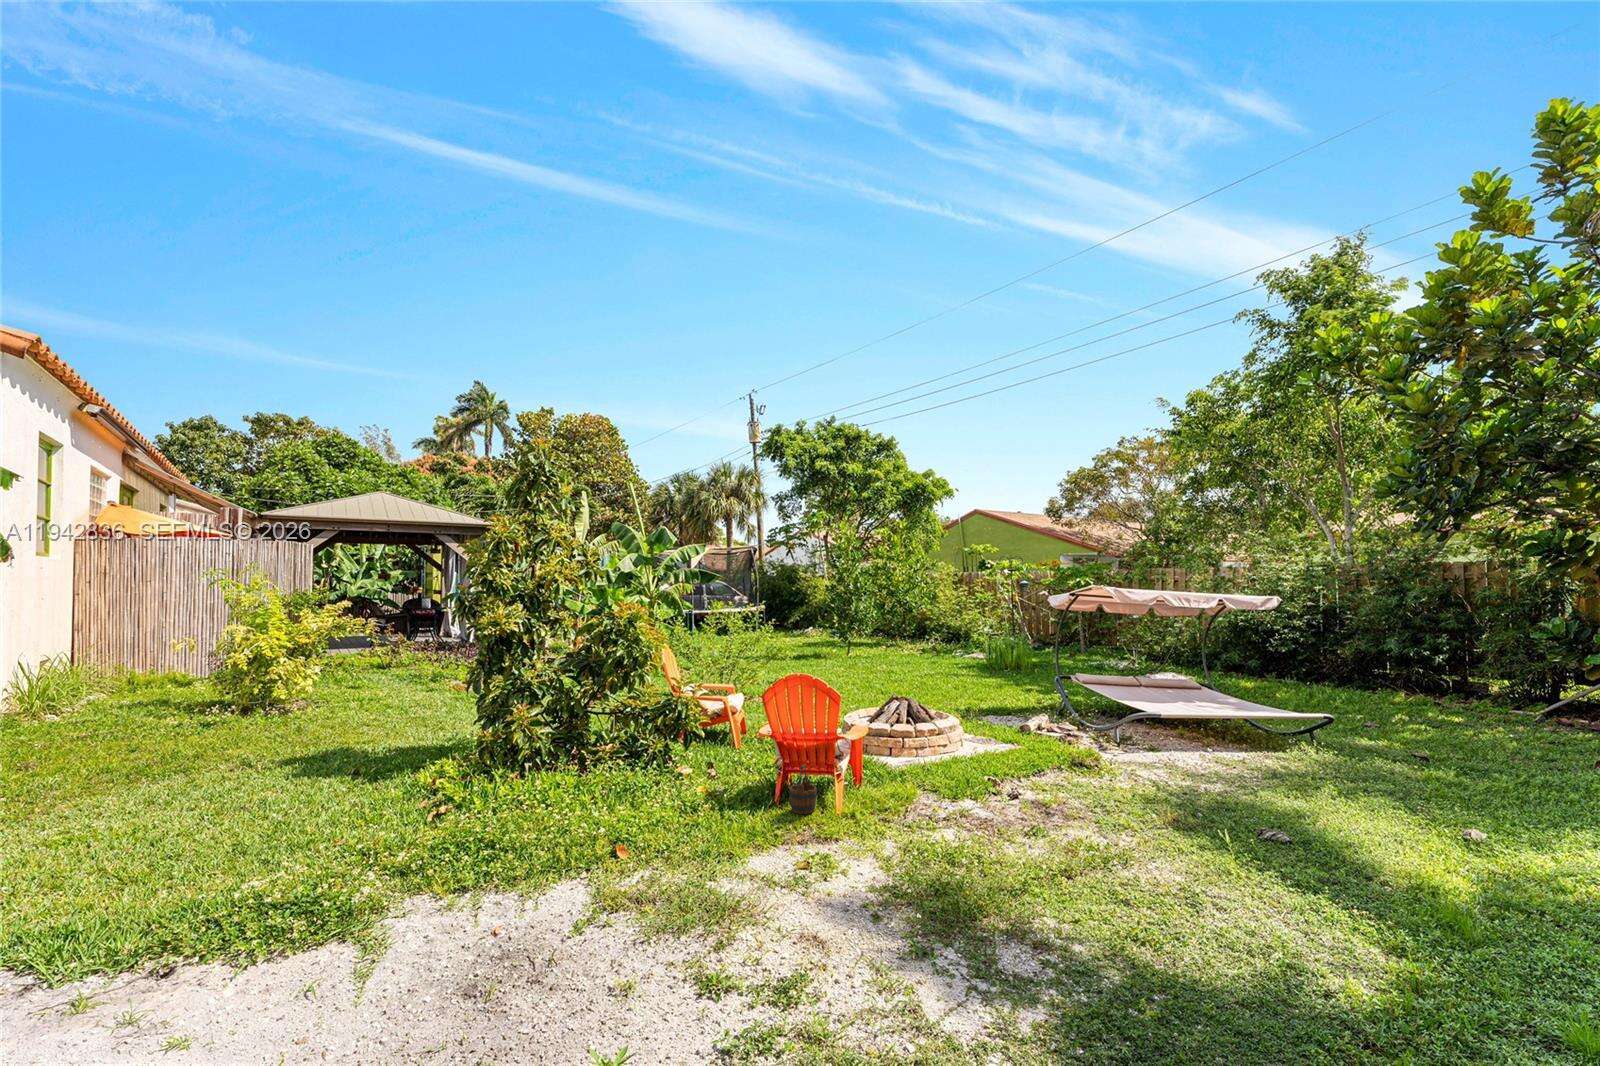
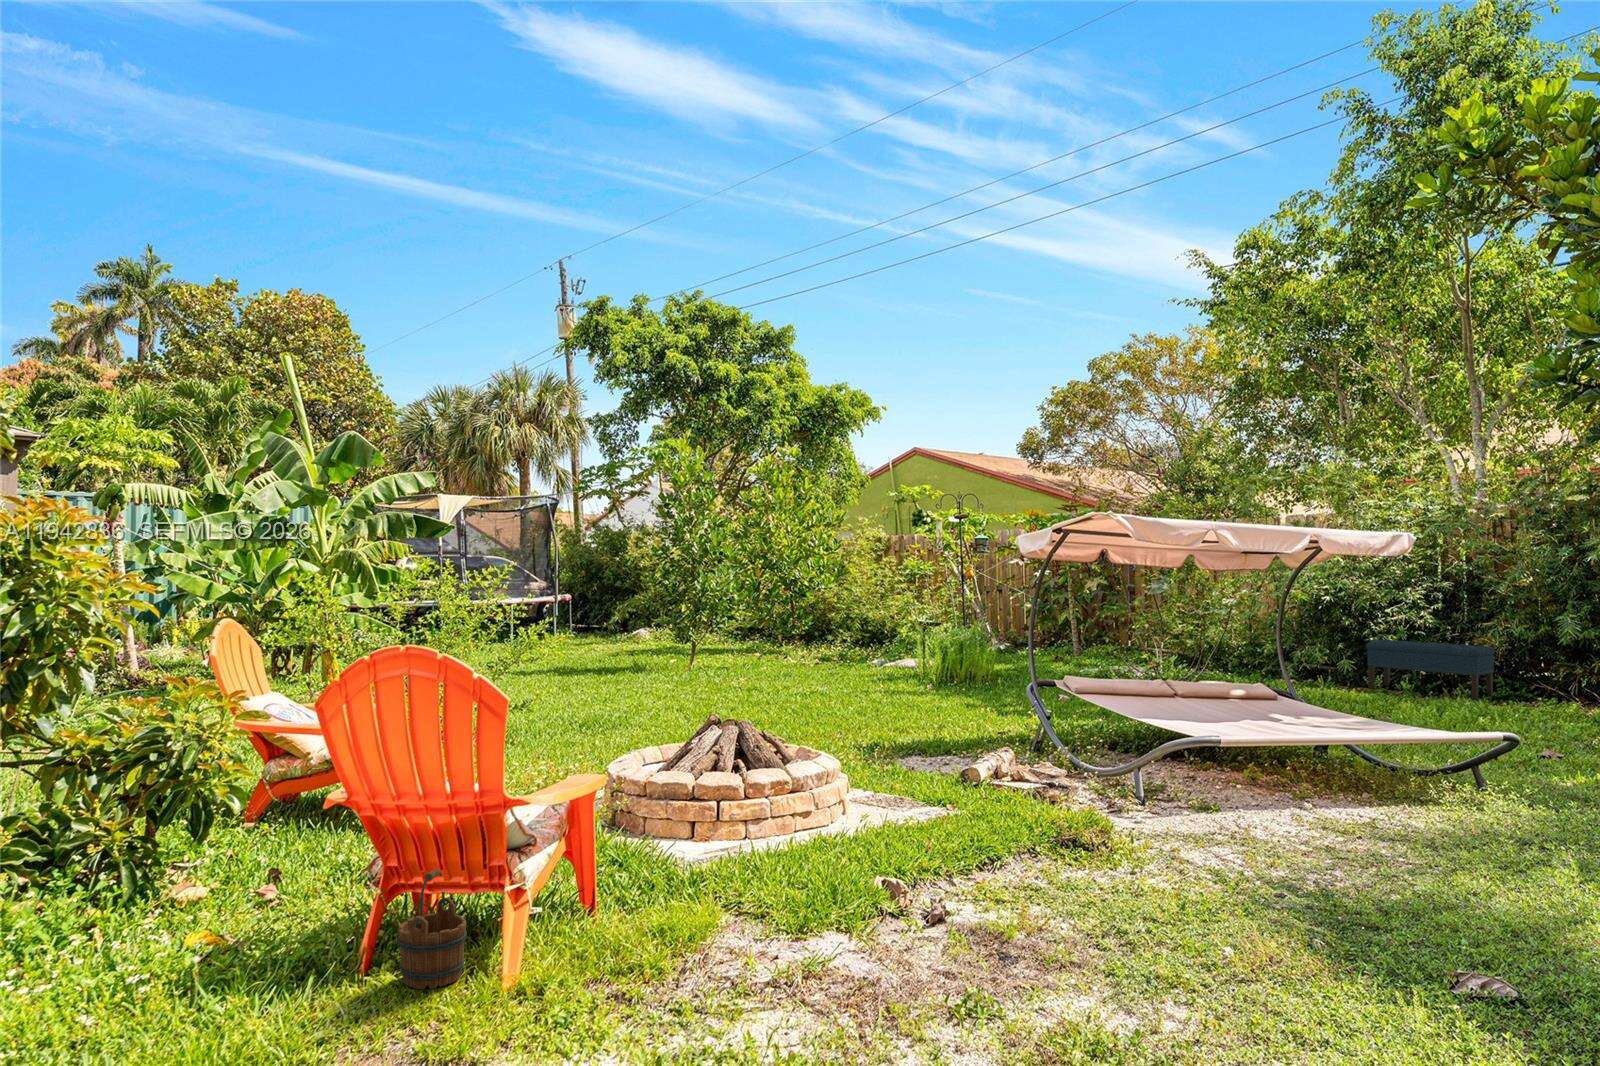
bench: none [1264,651,1345,689] -> present [1366,639,1495,700]

